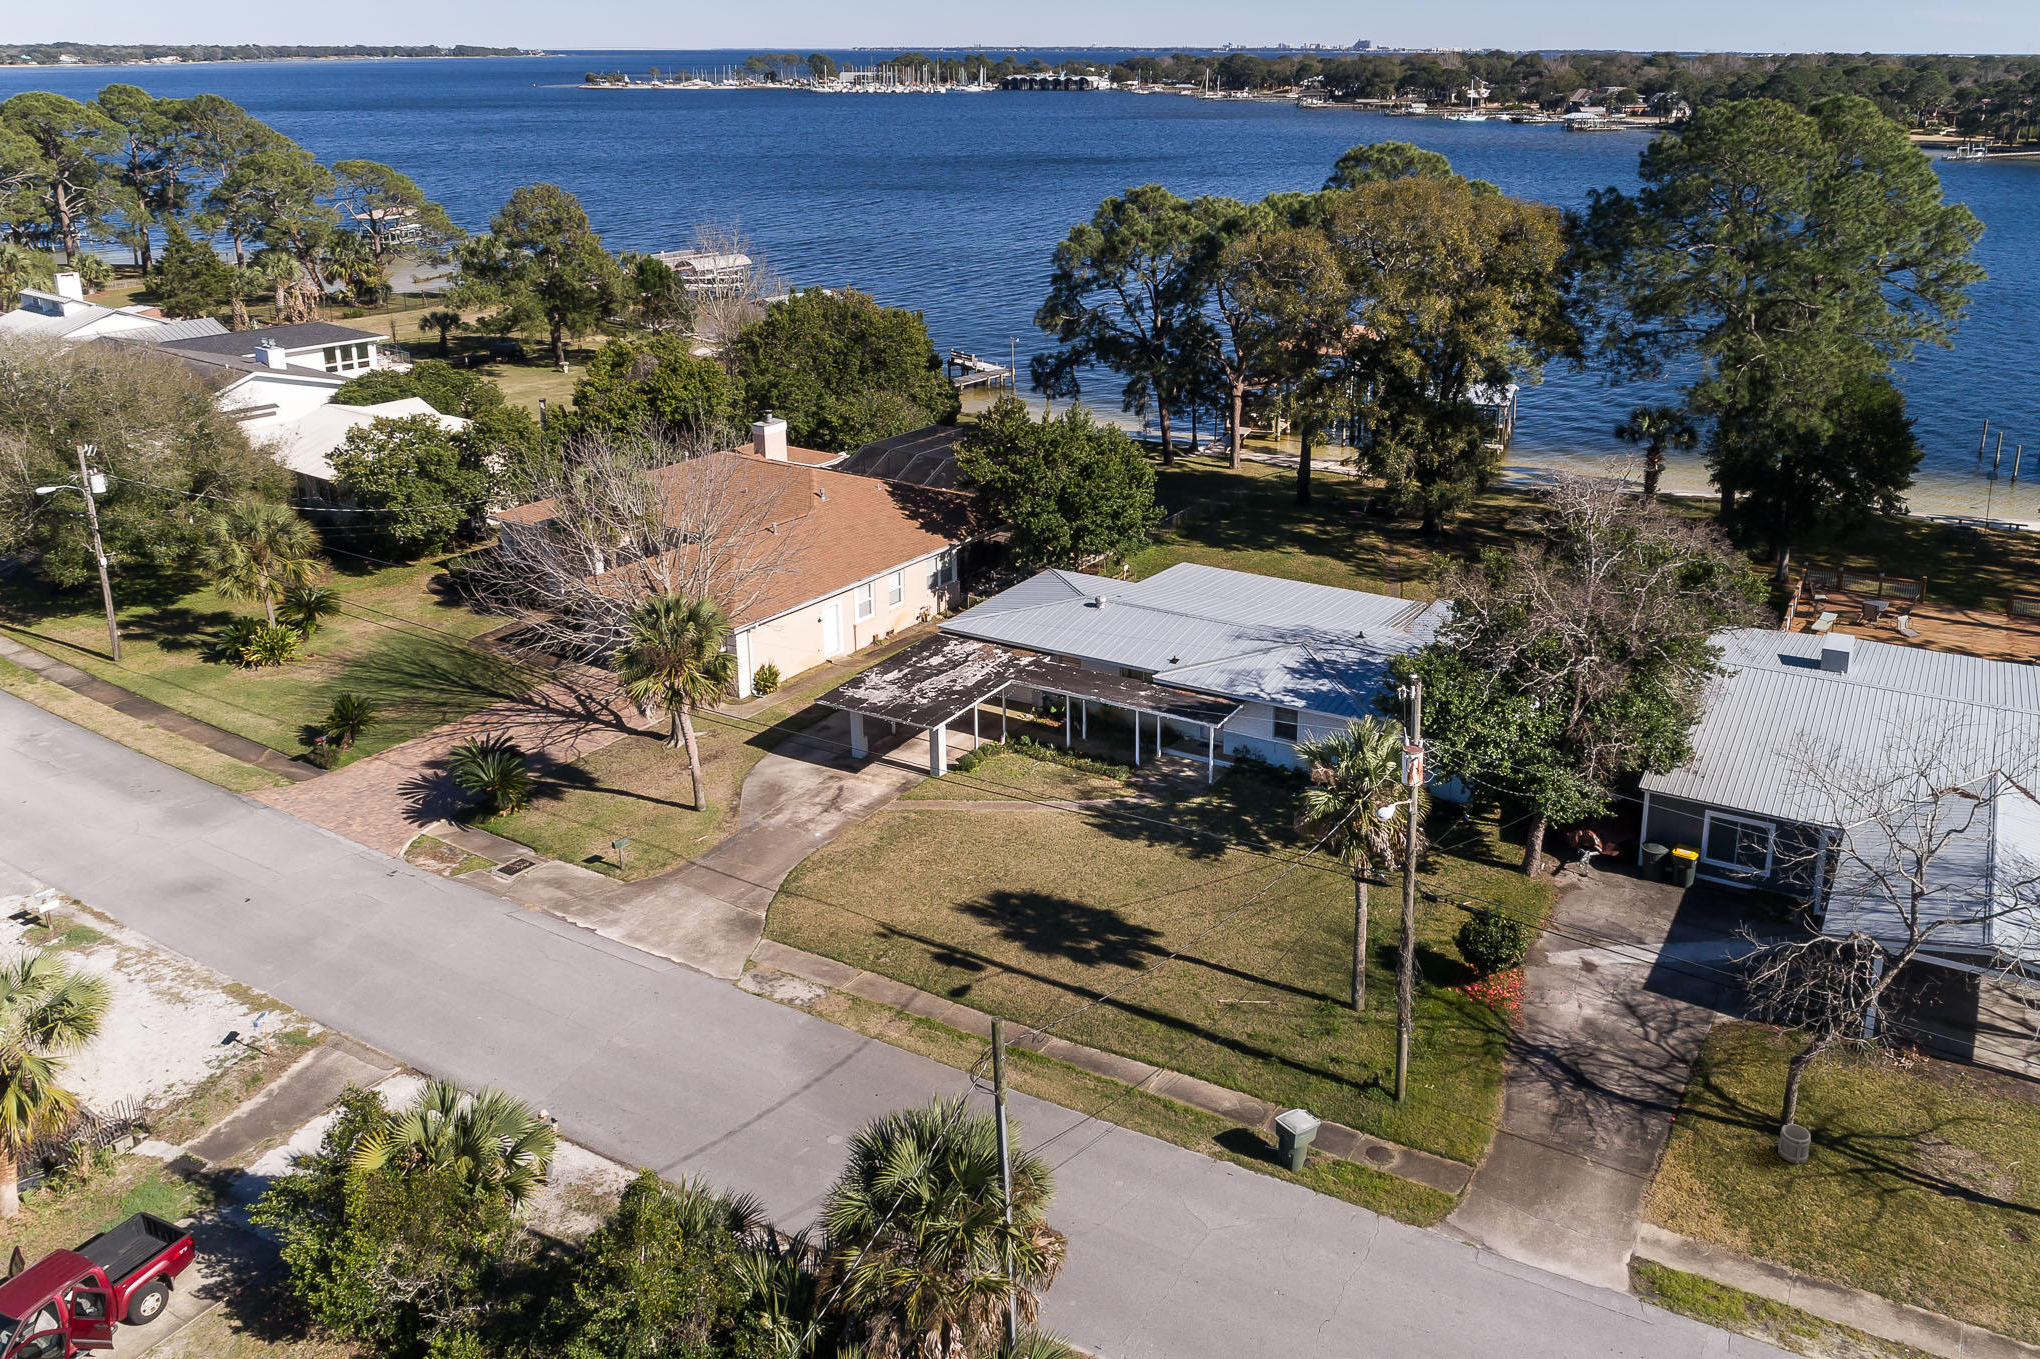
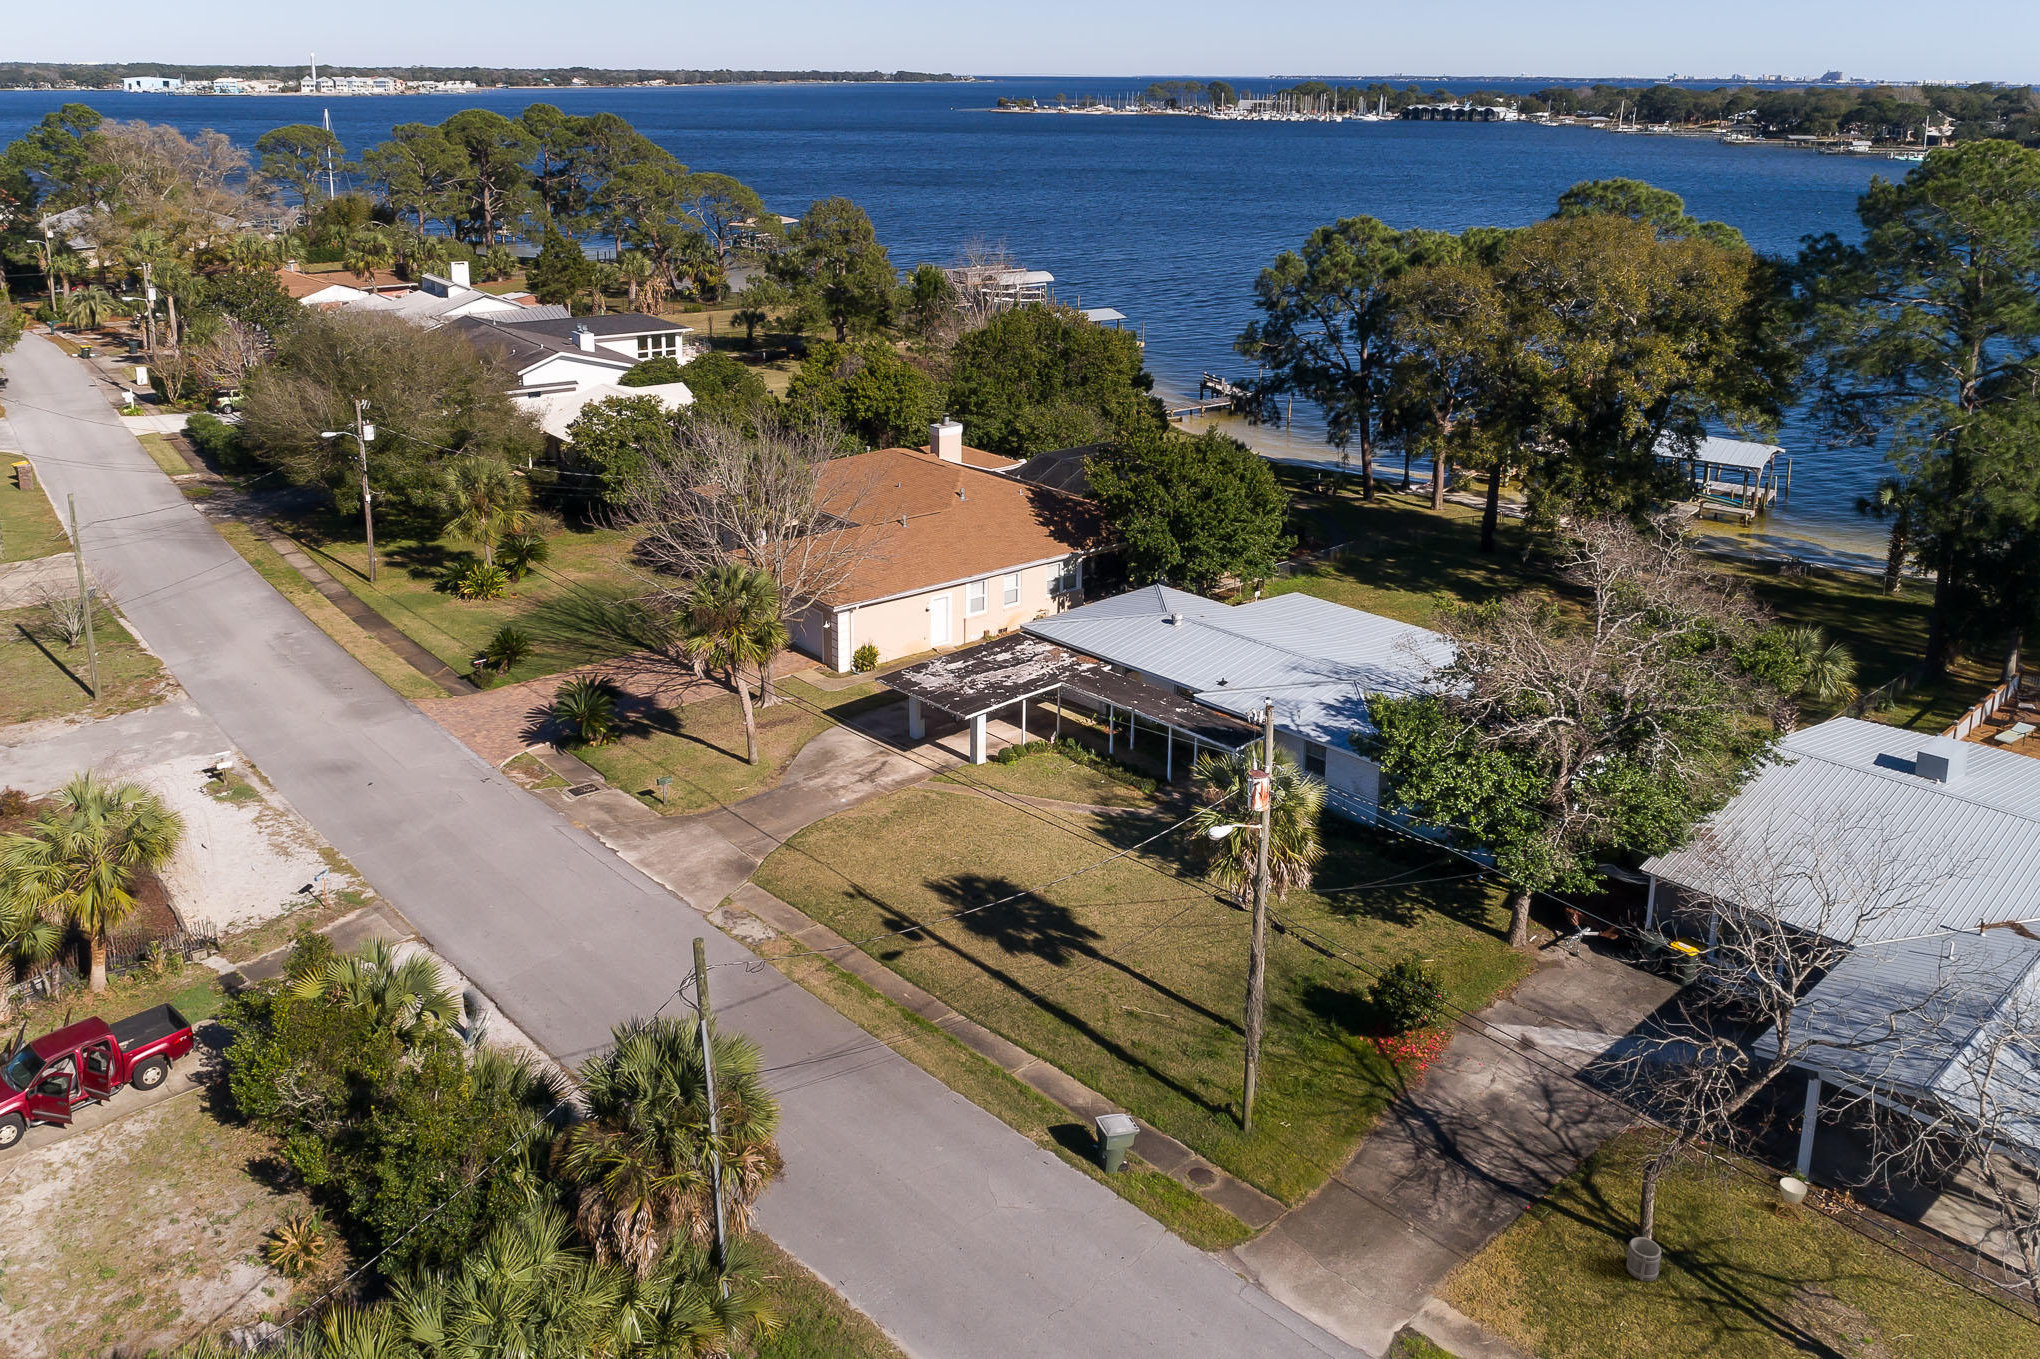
planter: none [1859,1041,1884,1079] -> present [1776,1177,1807,1222]

